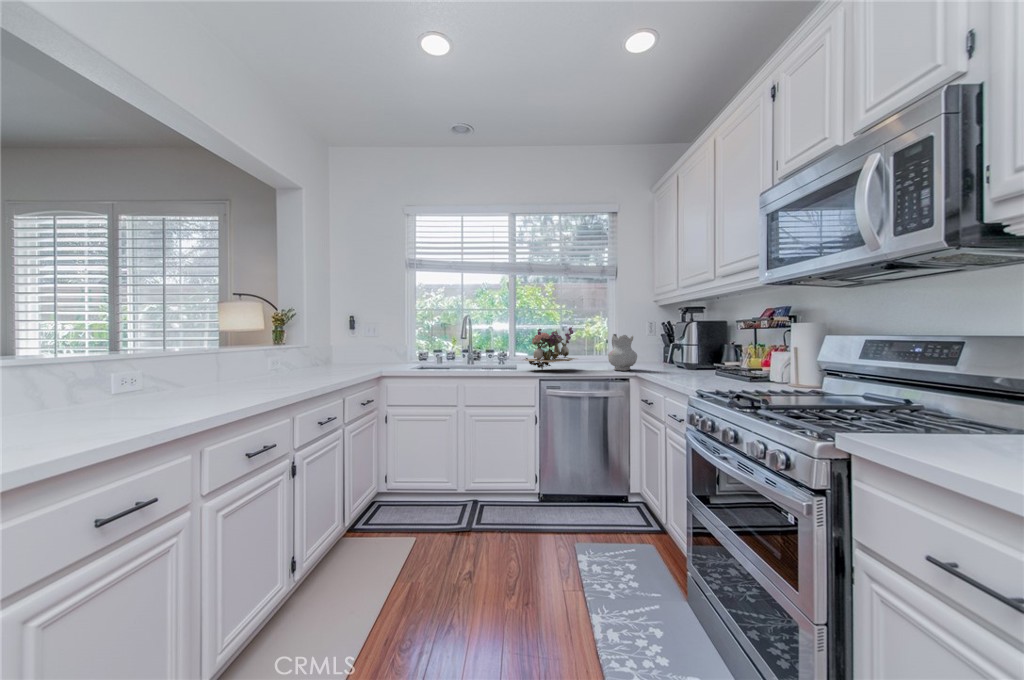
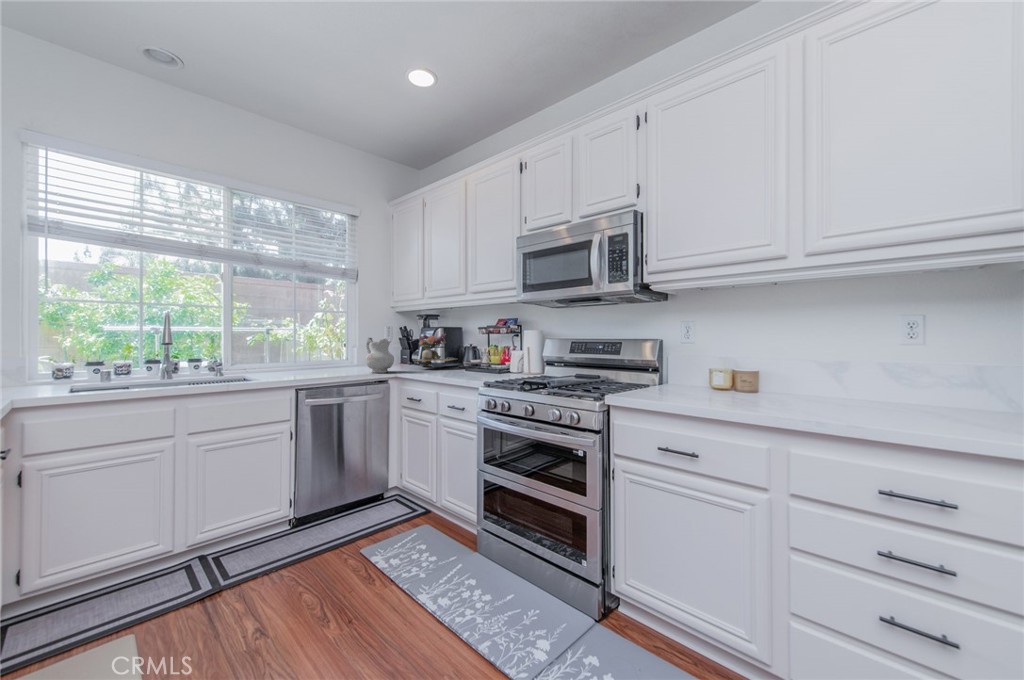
flower arrangement: present [524,327,577,369] -> present [413,332,456,367]

